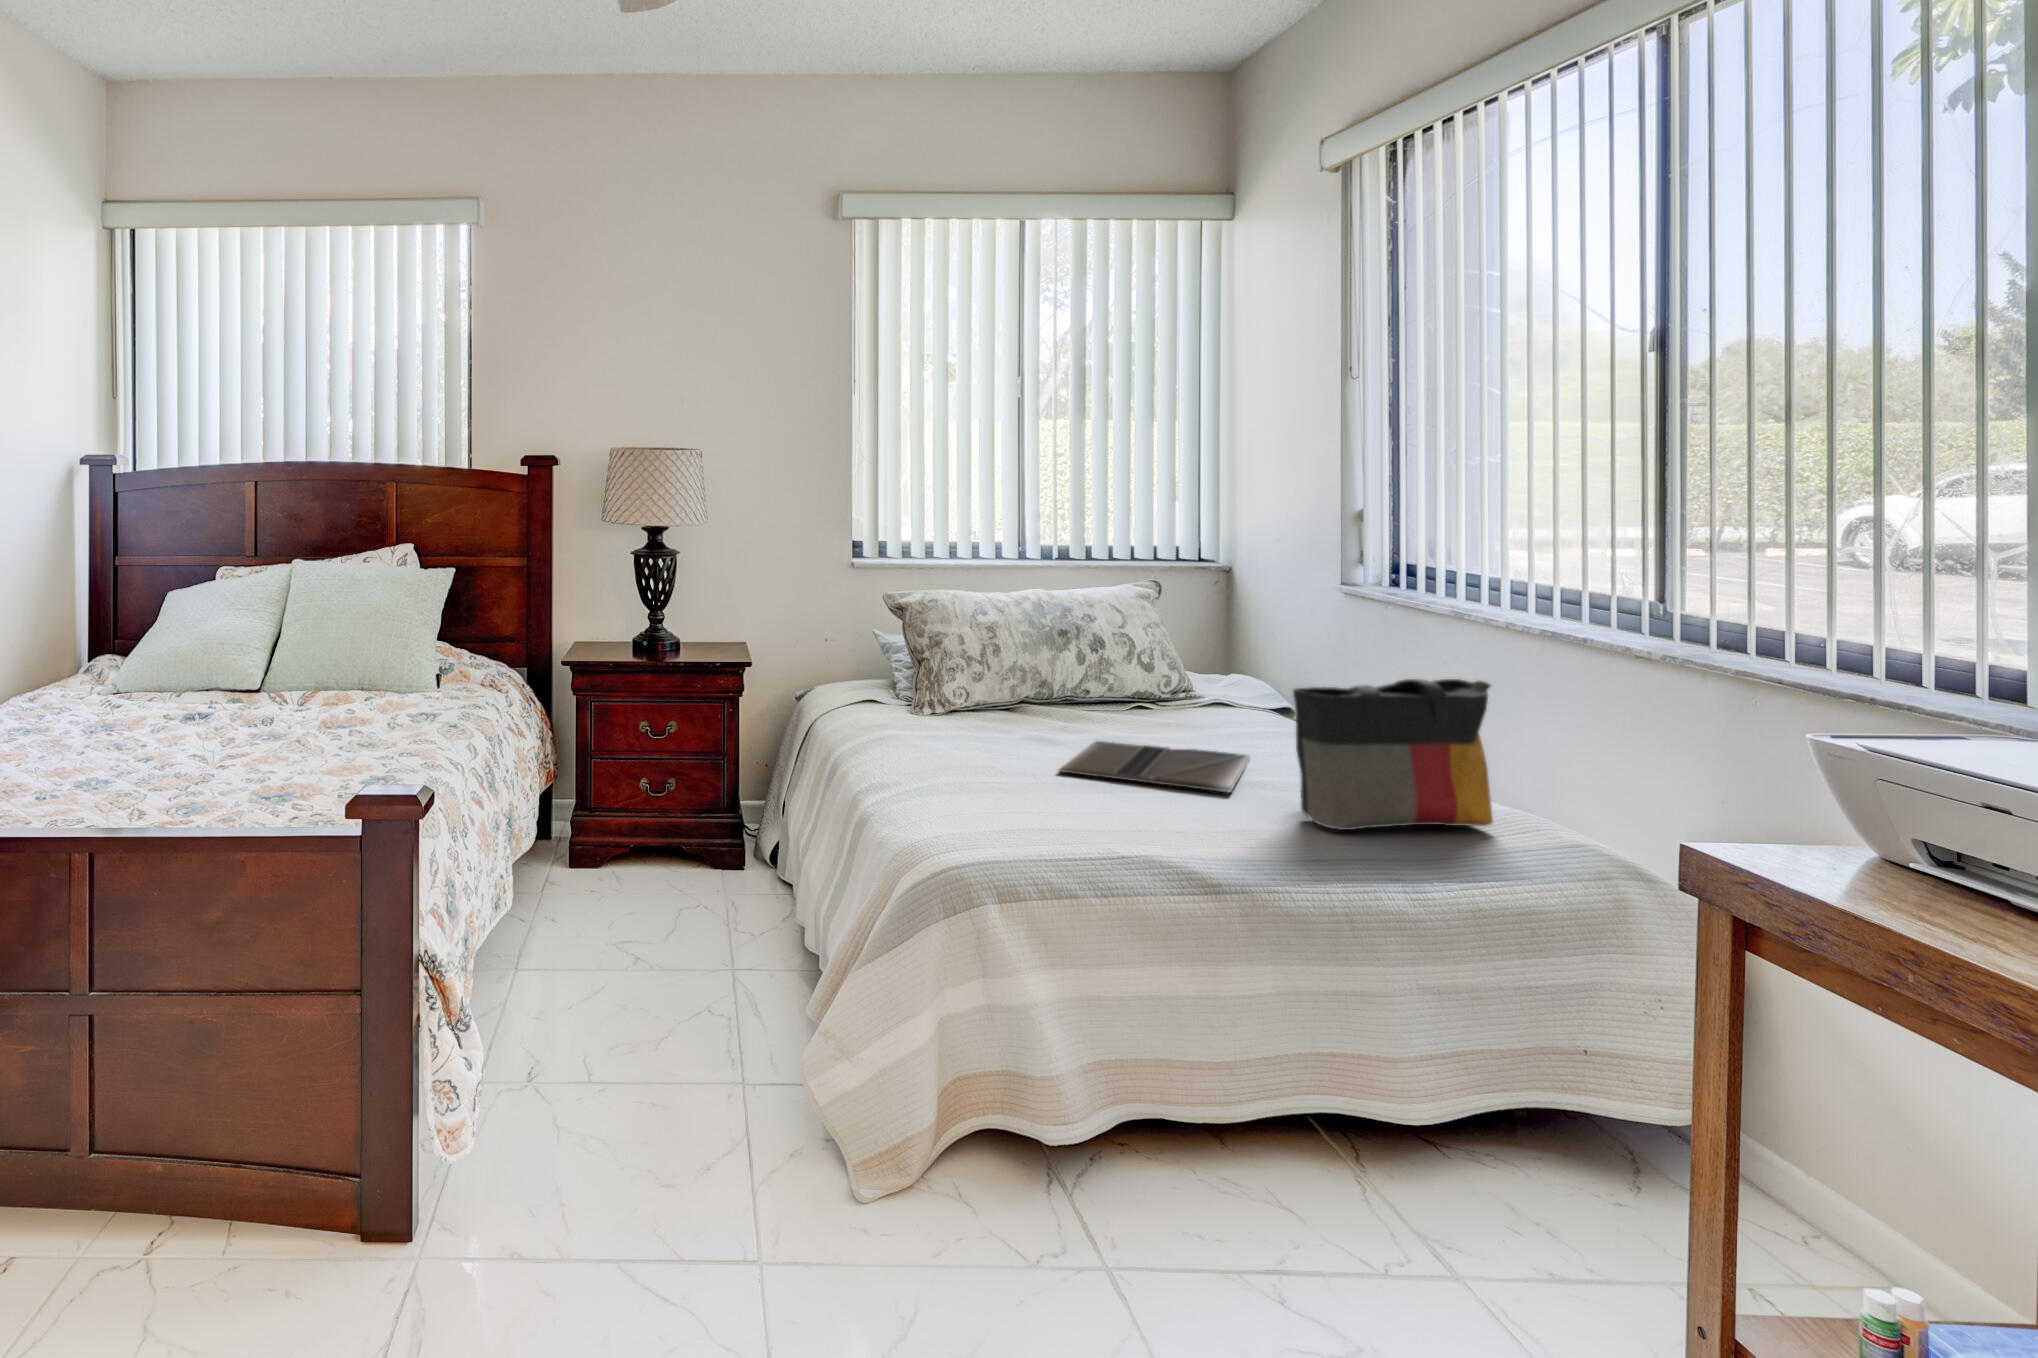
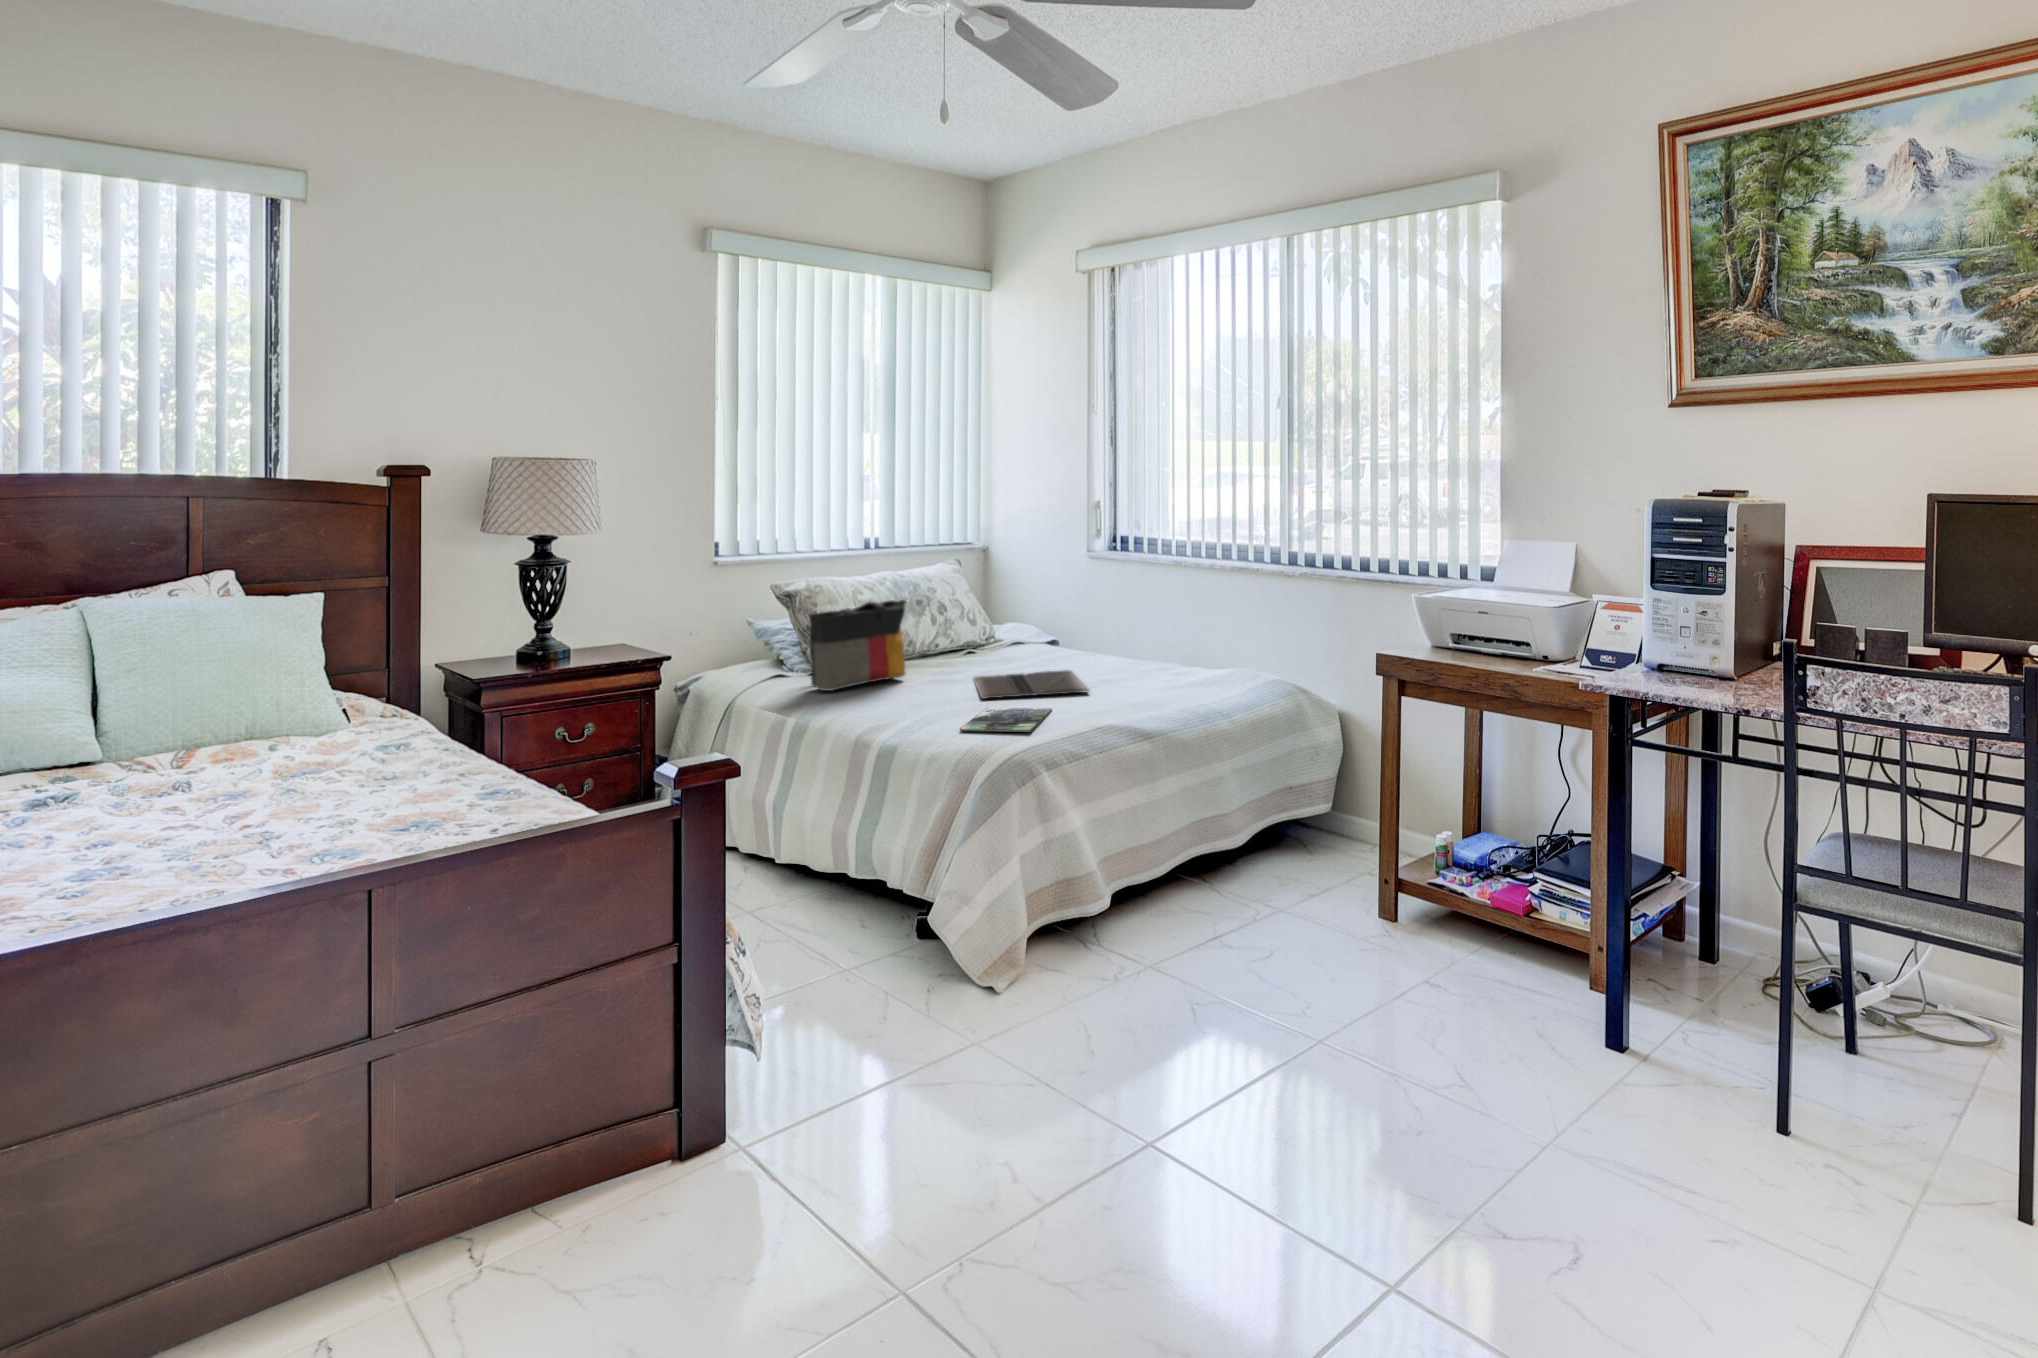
tote bag: present [1293,679,1493,830] -> present [809,600,906,691]
magazine: none [962,786,1137,834] -> present [960,708,1052,732]

